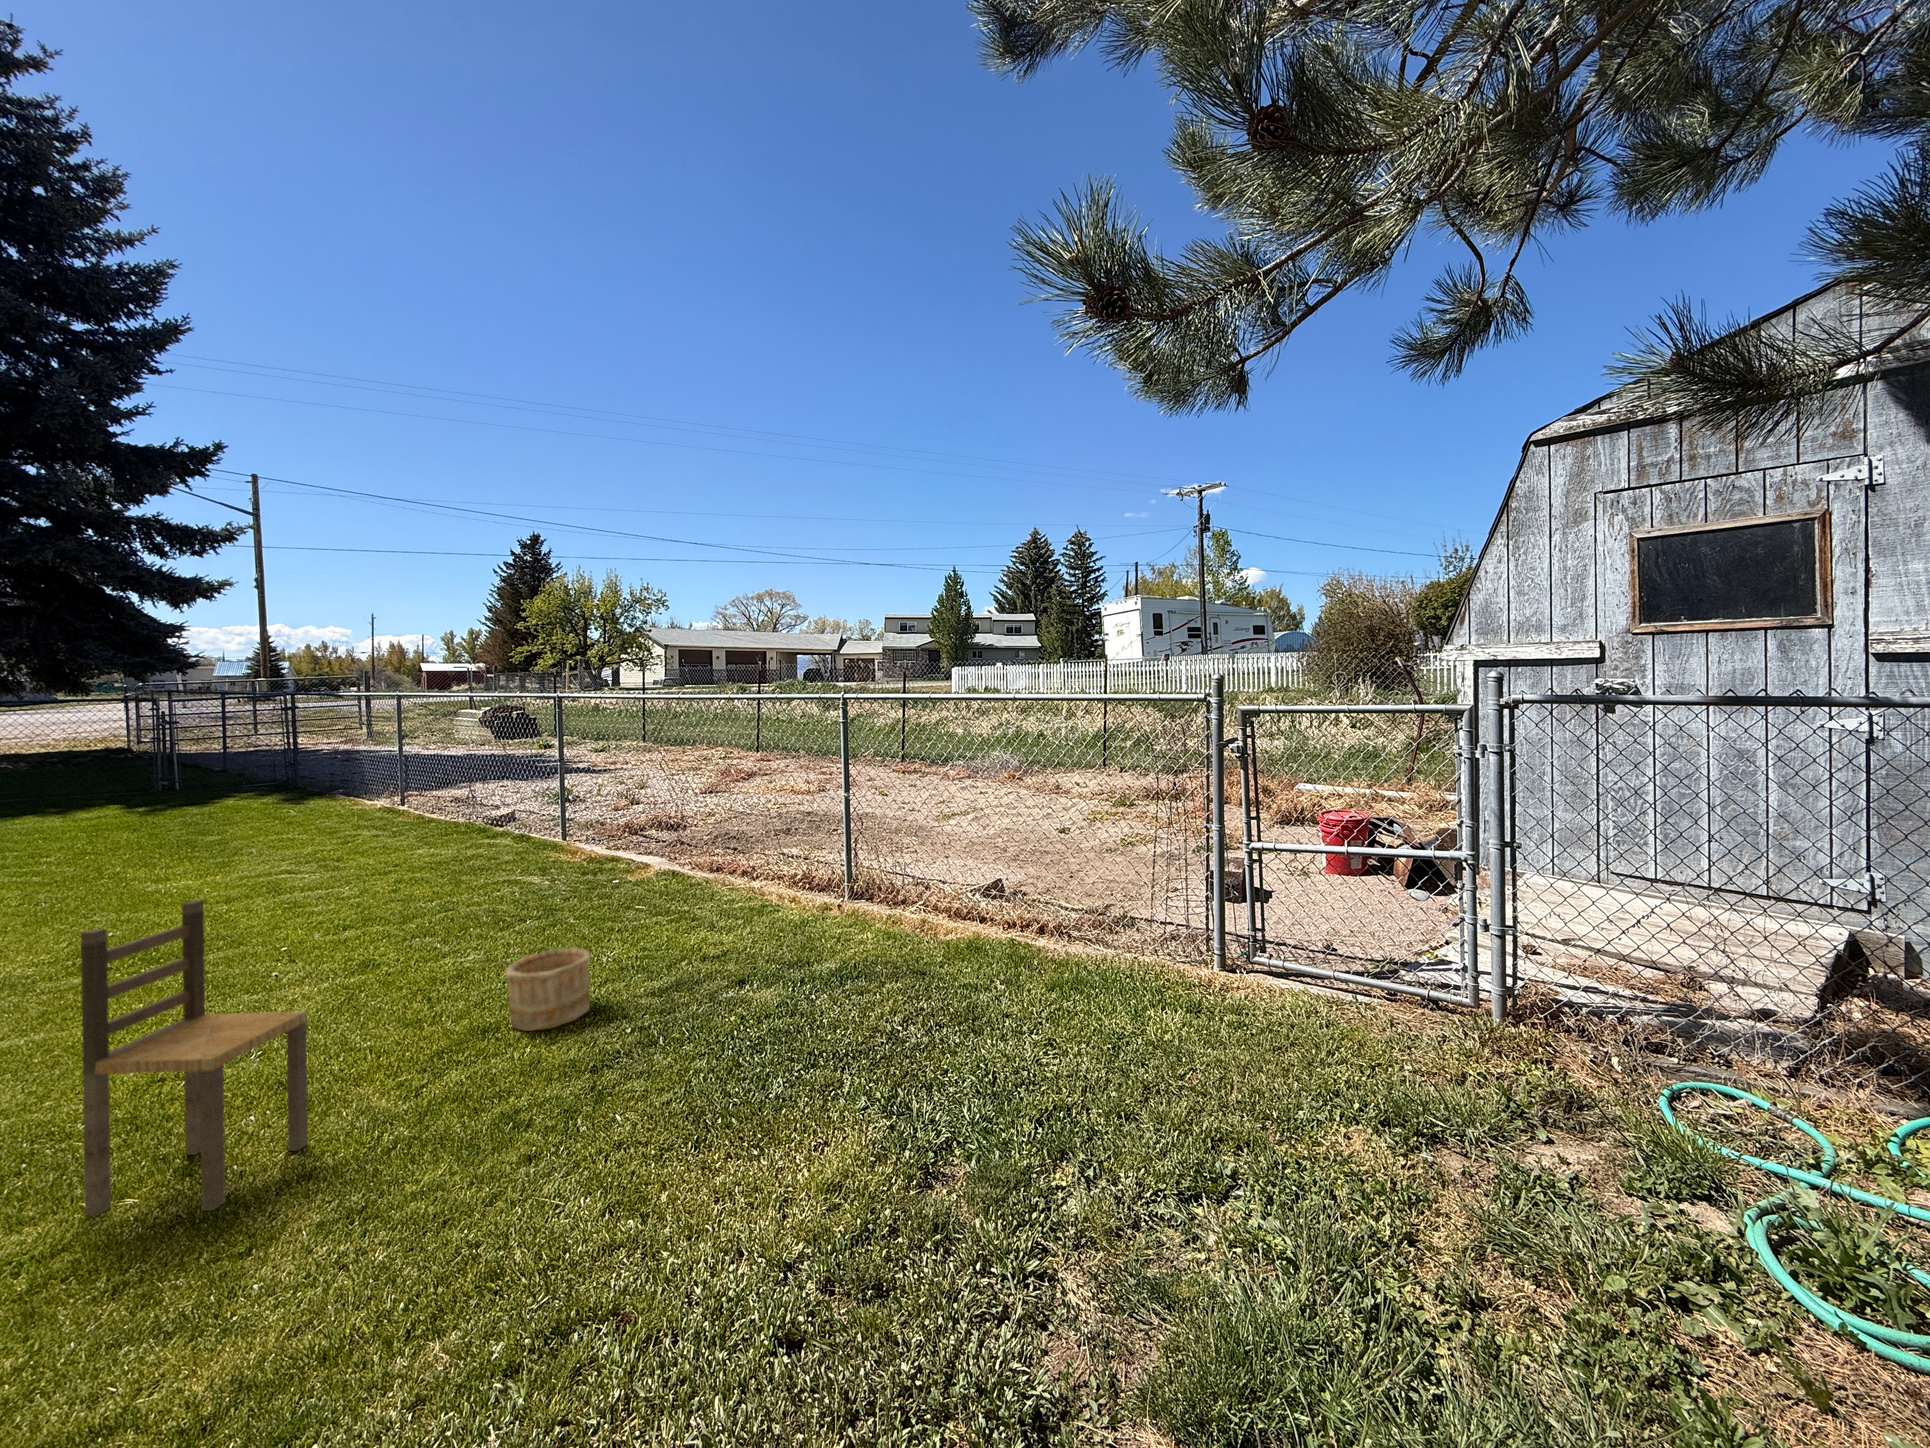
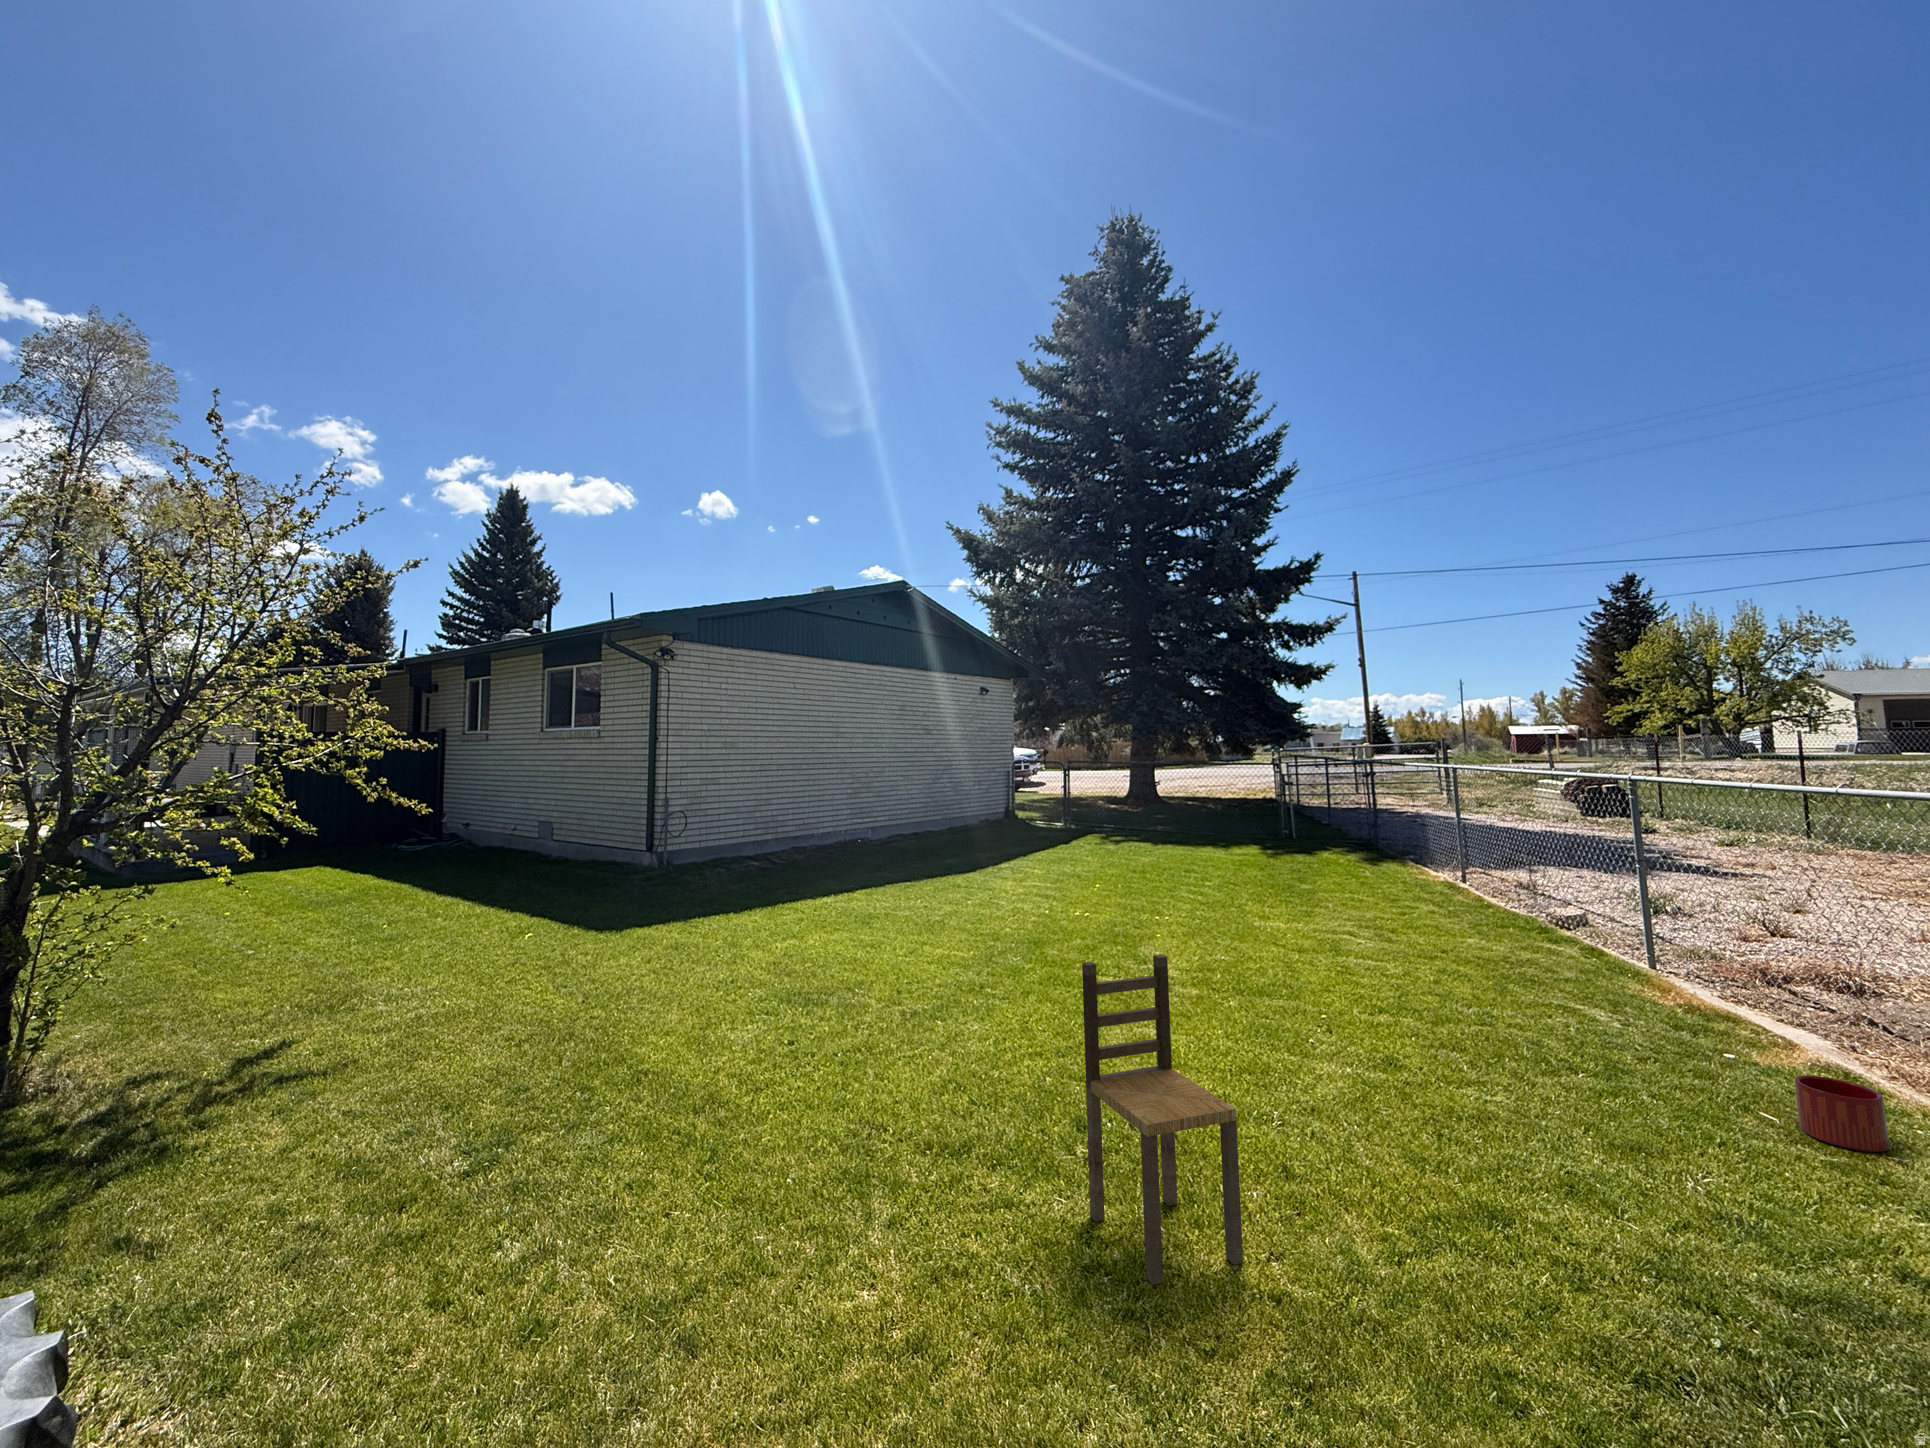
planter: none [653,869,688,906] -> present [1794,1075,1889,1152]
wooden bucket: present [505,948,590,1031] -> none [1486,1142,1633,1290]

